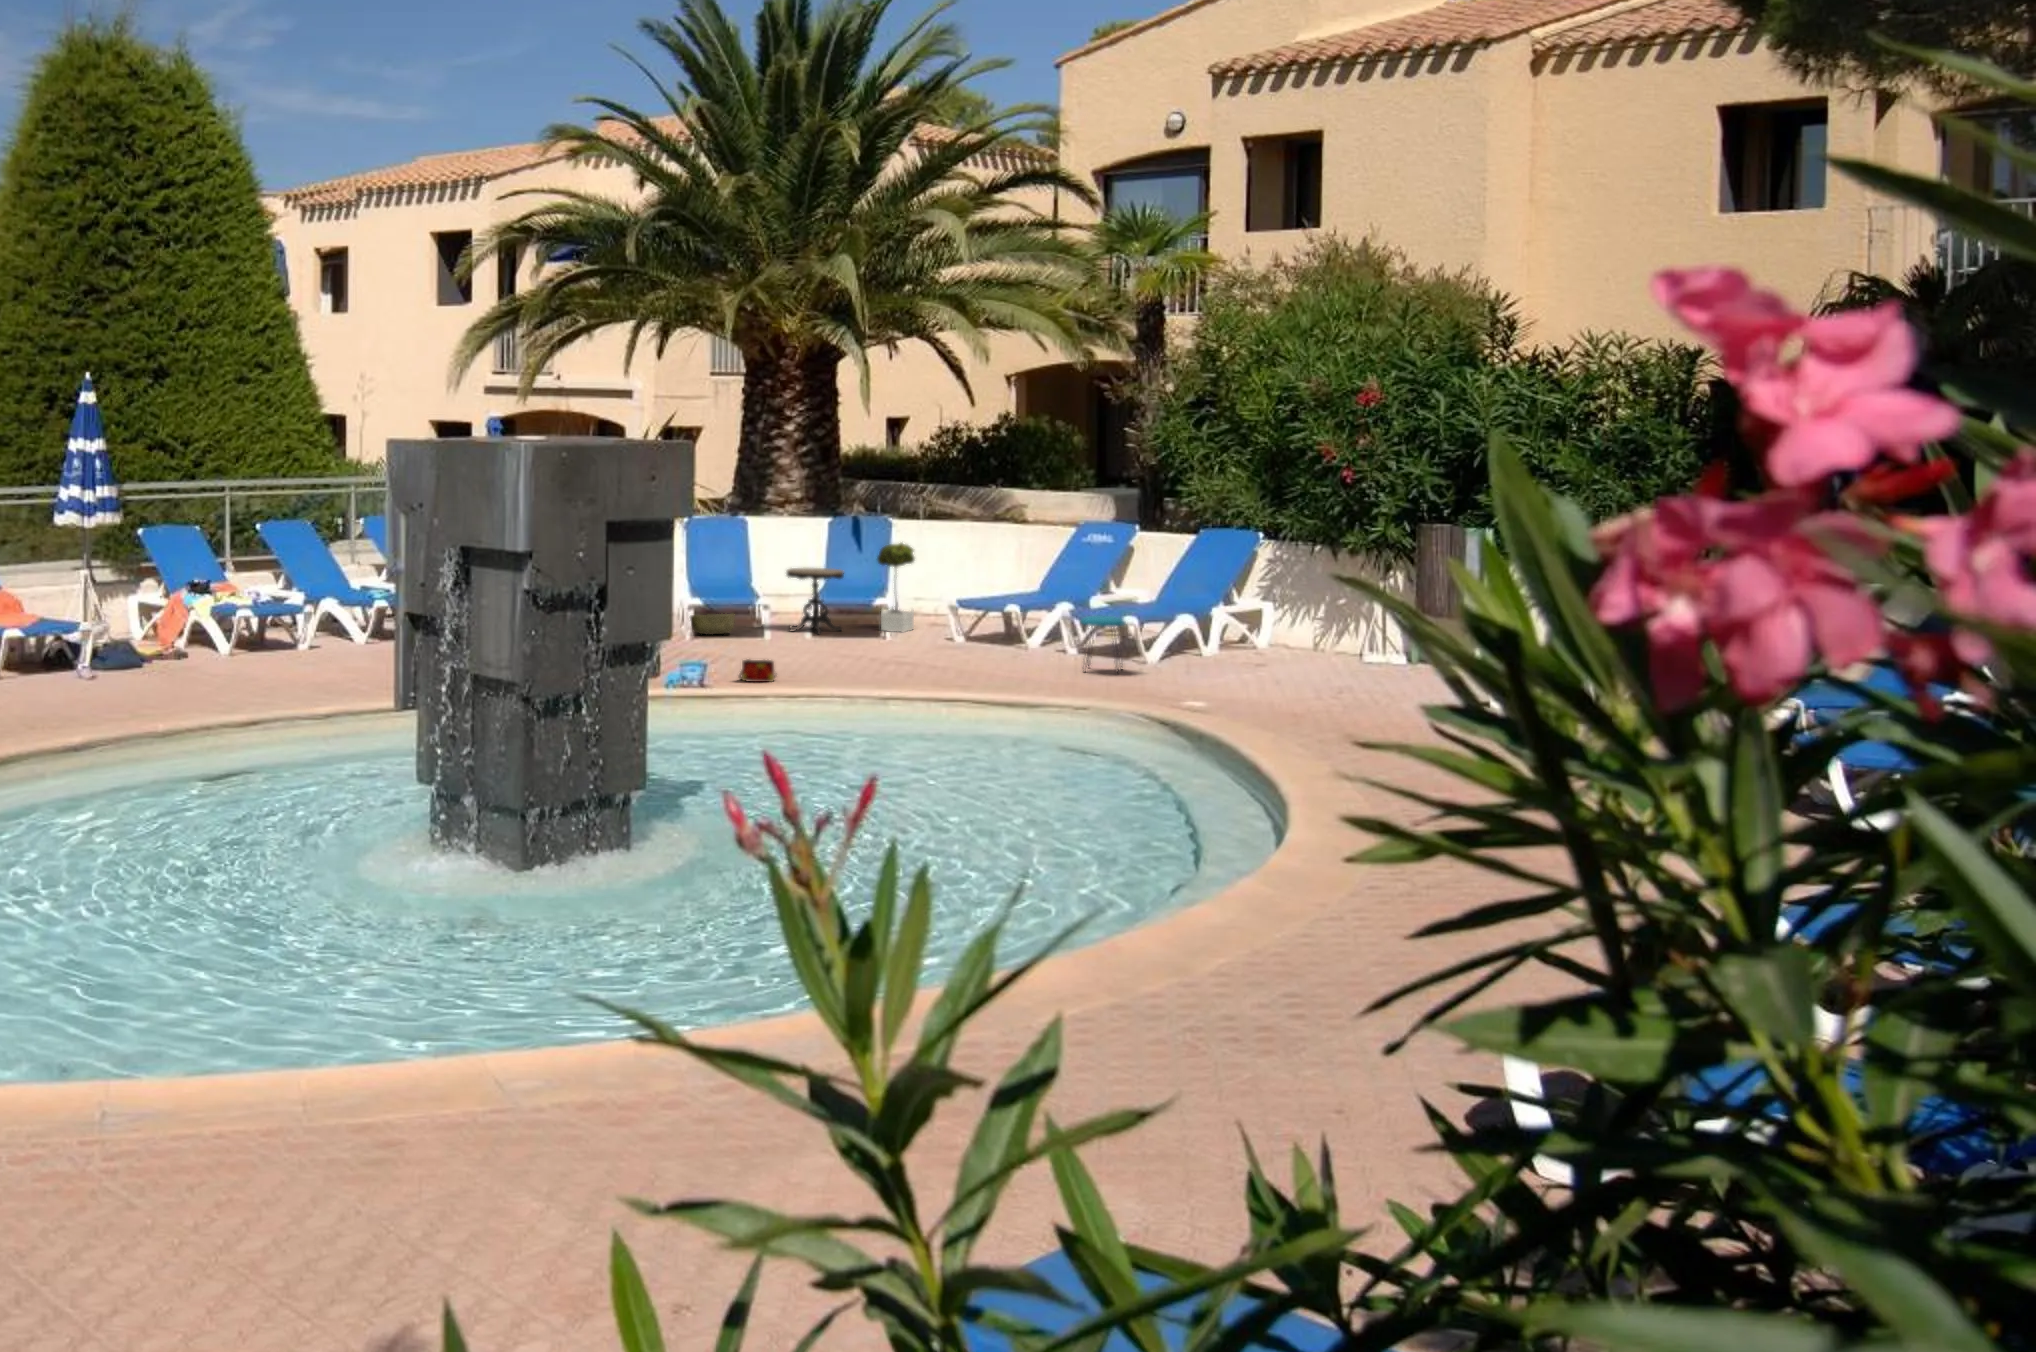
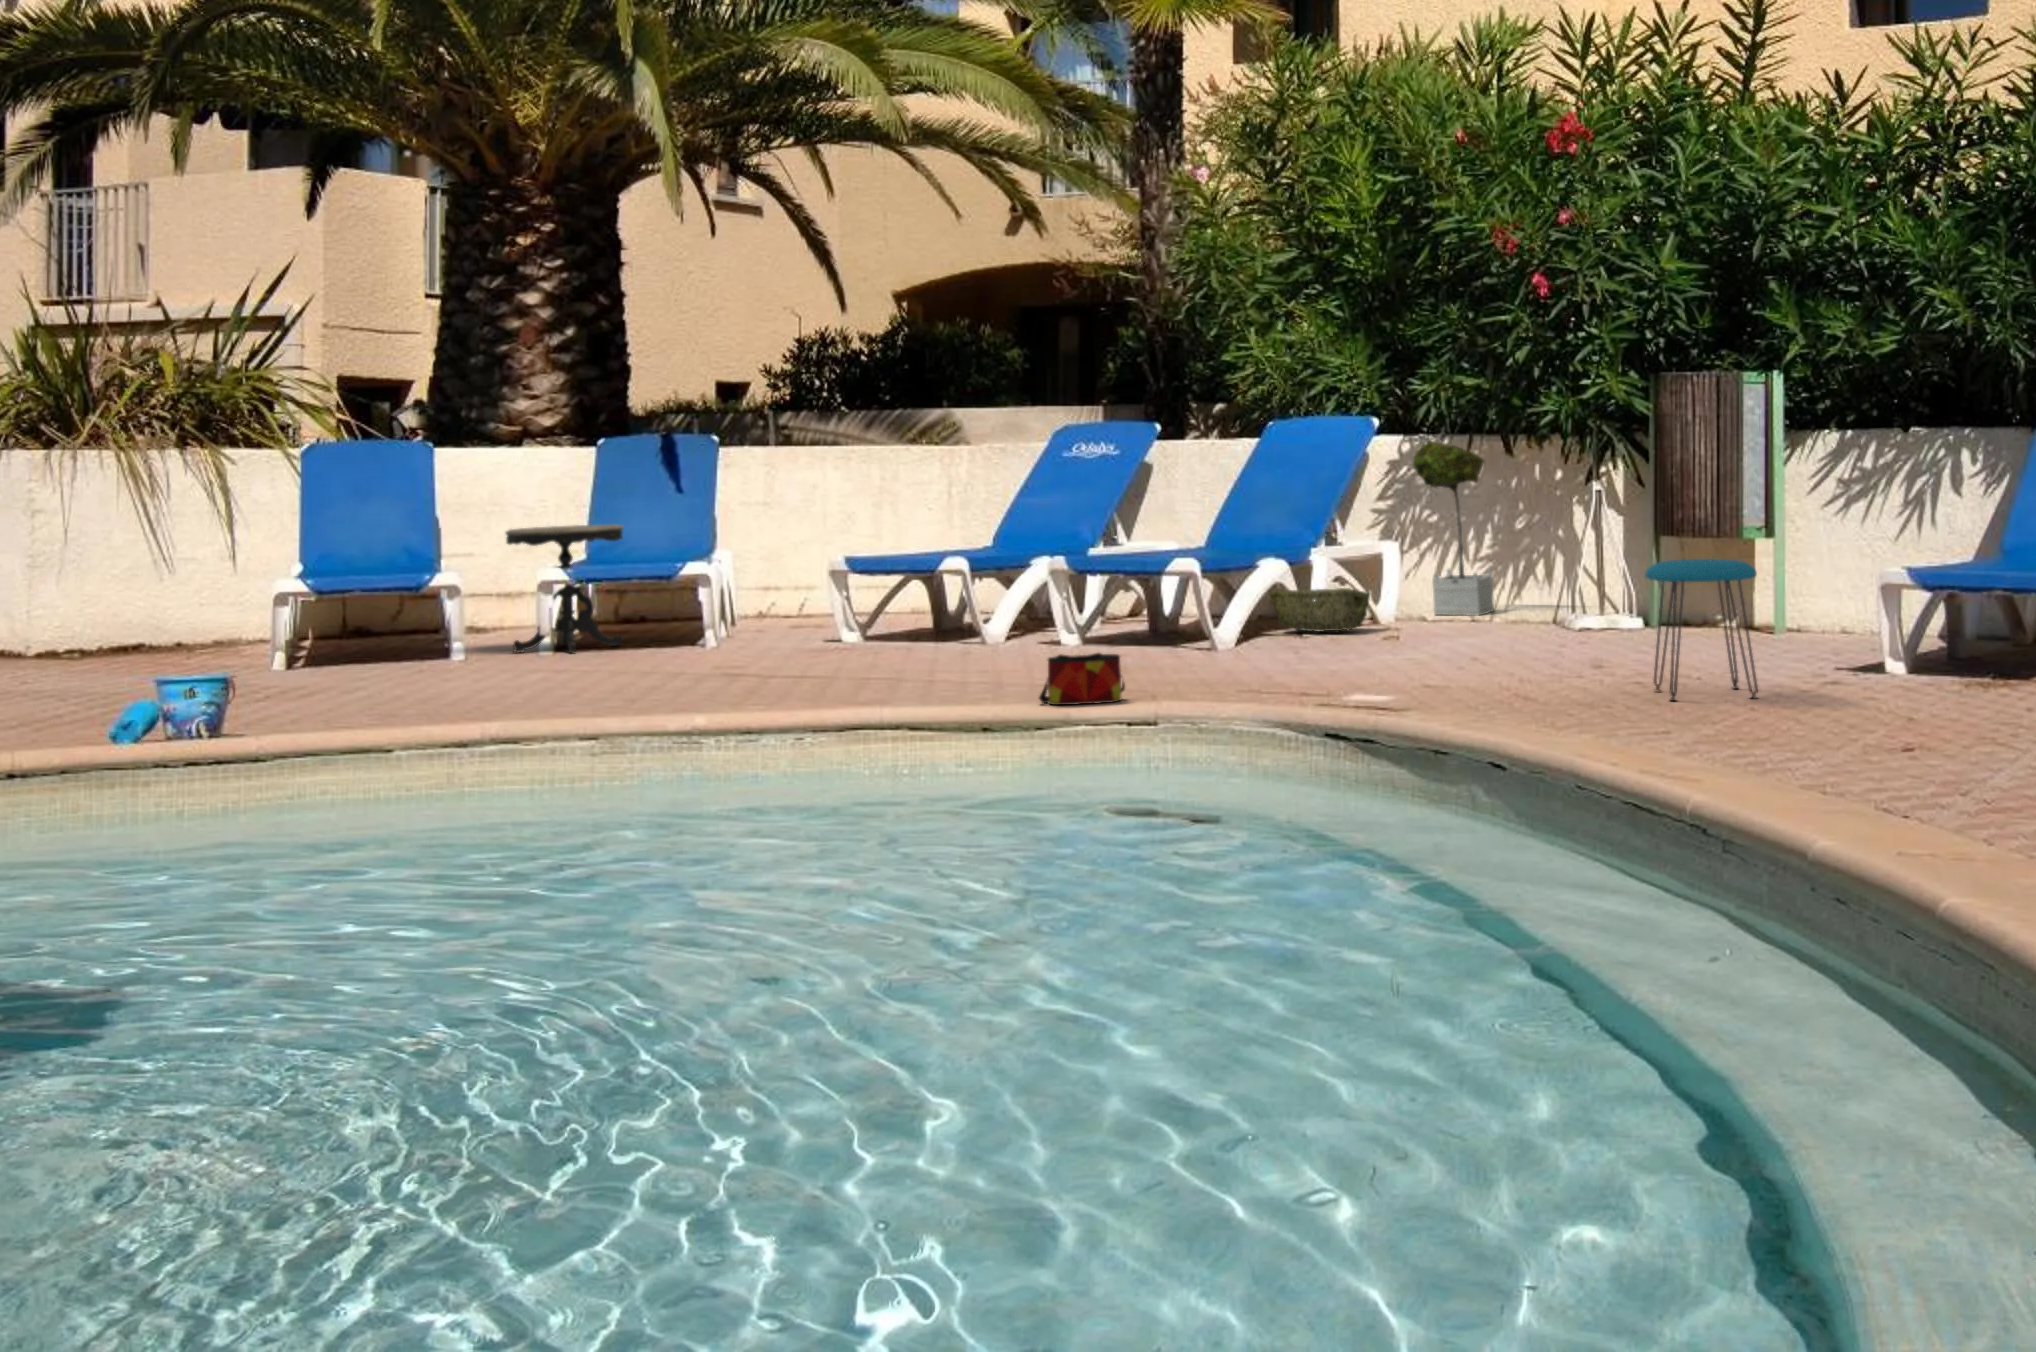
potted tree: present [877,543,915,632] -> present [1413,440,1494,616]
woven basket: present [690,614,735,635] -> present [1269,588,1370,631]
stool: present [1081,616,1125,672] -> present [1645,559,1758,701]
bag: present [739,660,776,682] -> present [1039,653,1125,705]

